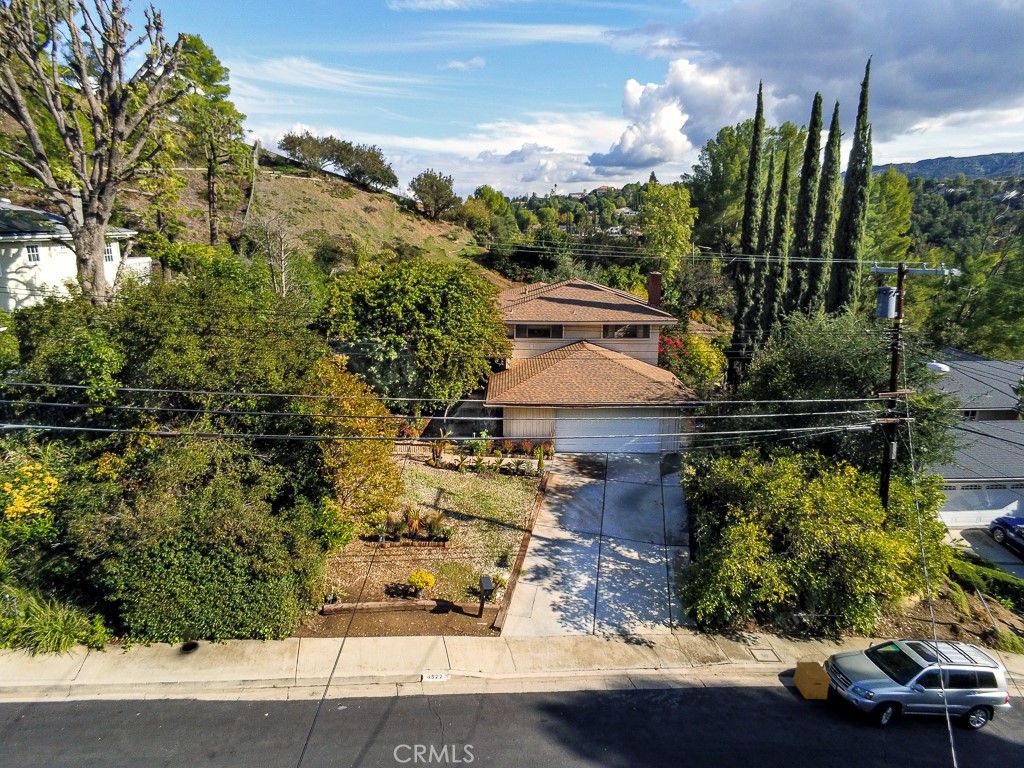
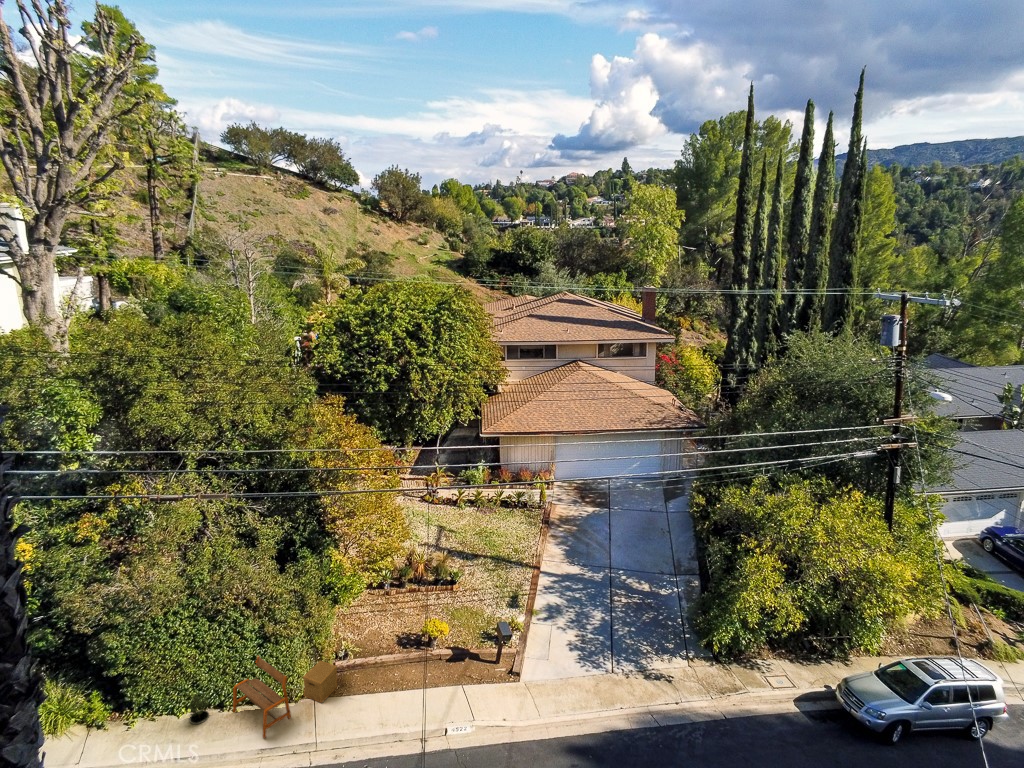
bench: none [222,592,276,670] -> present [233,656,291,738]
cardboard box: present [793,662,831,699] -> present [303,661,338,703]

